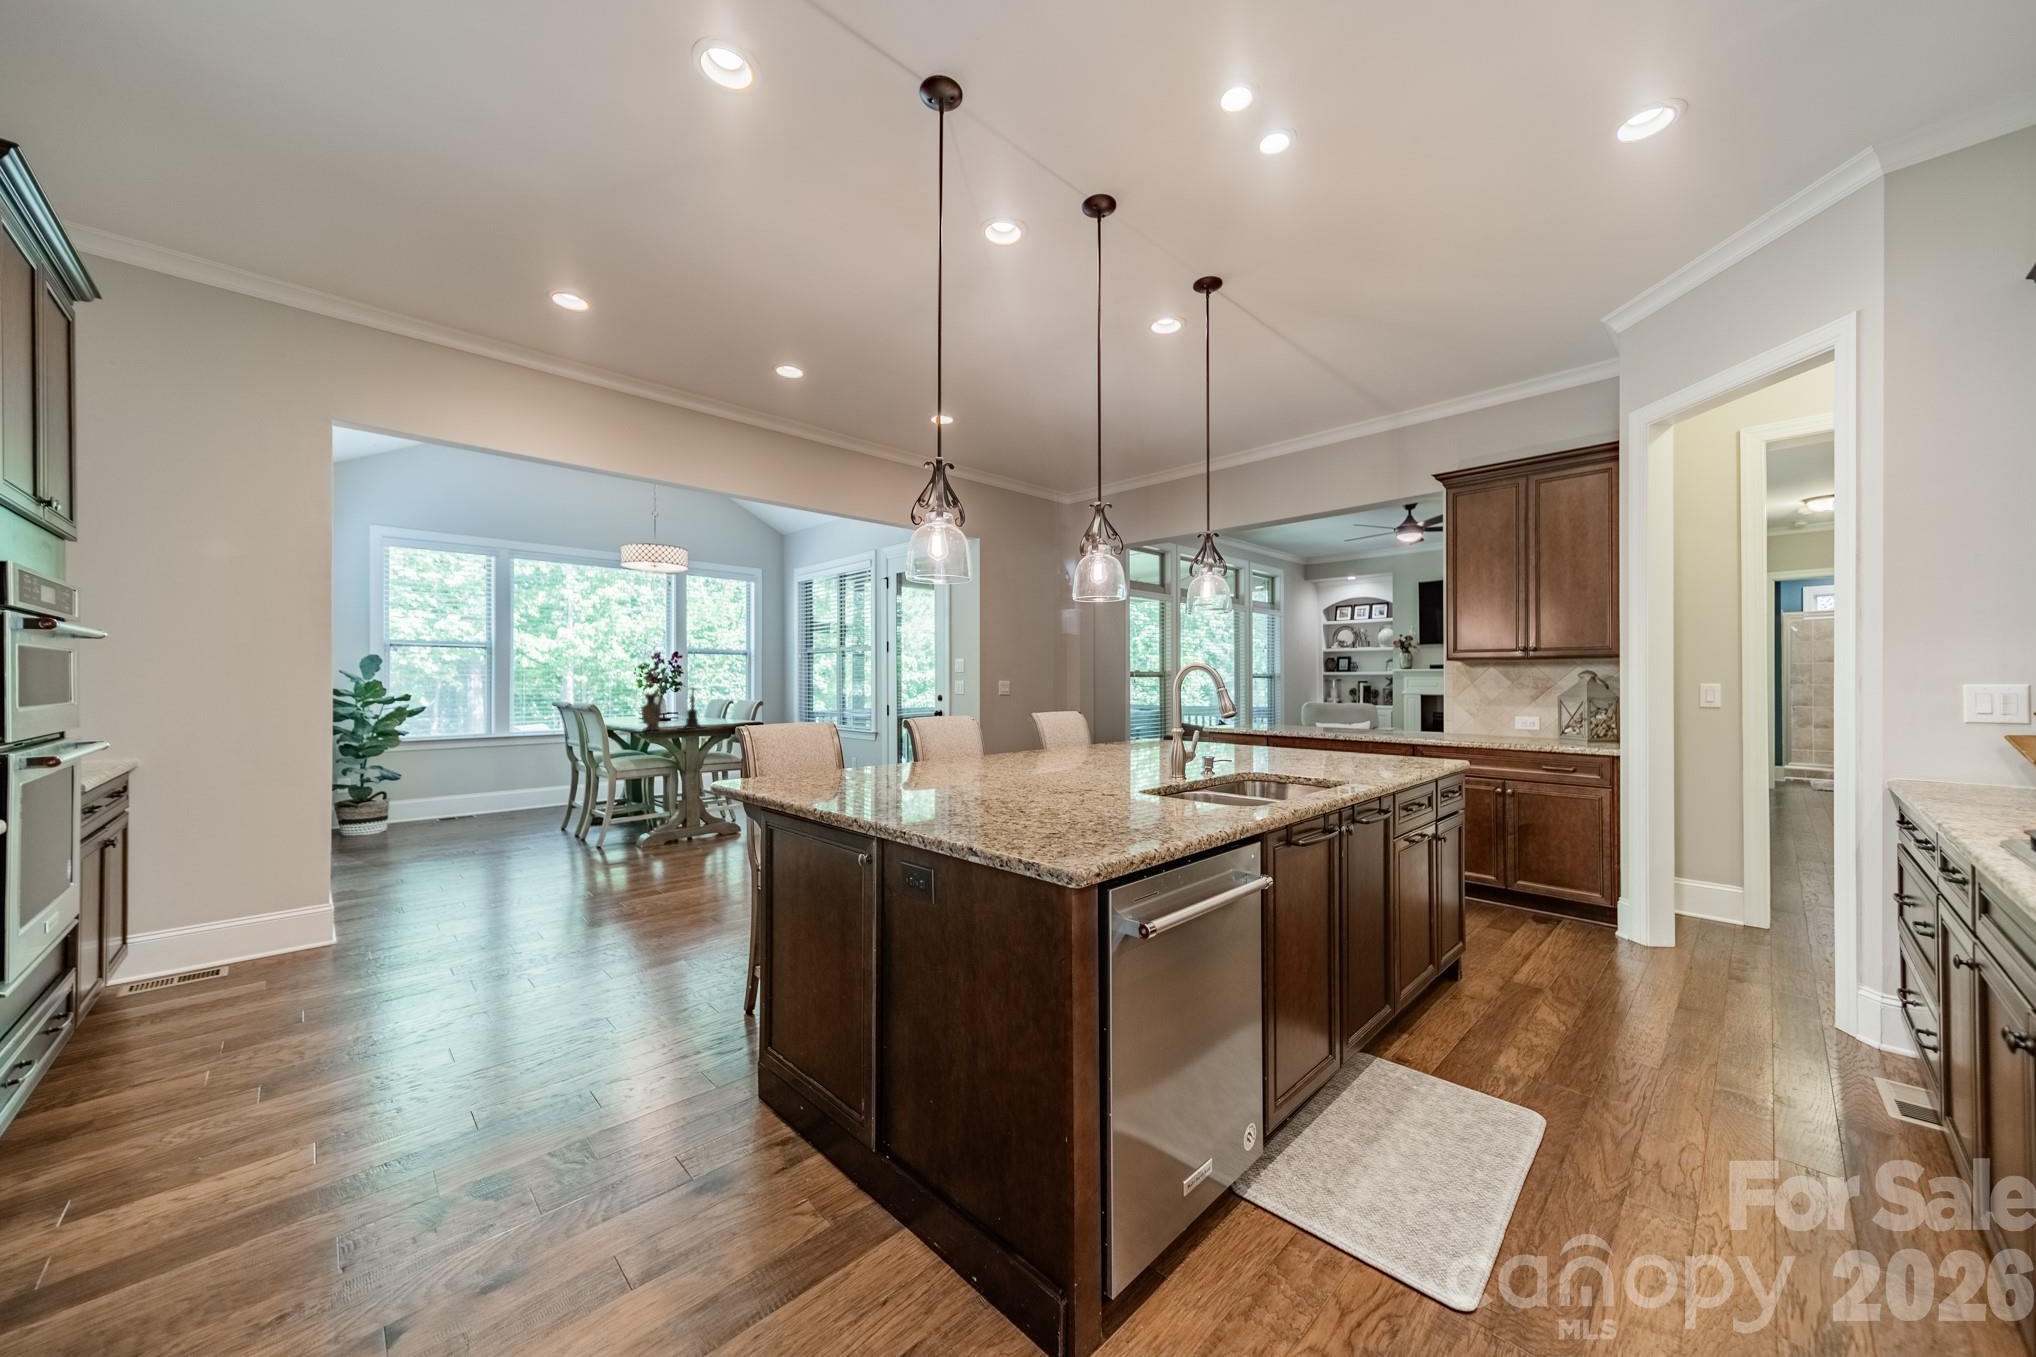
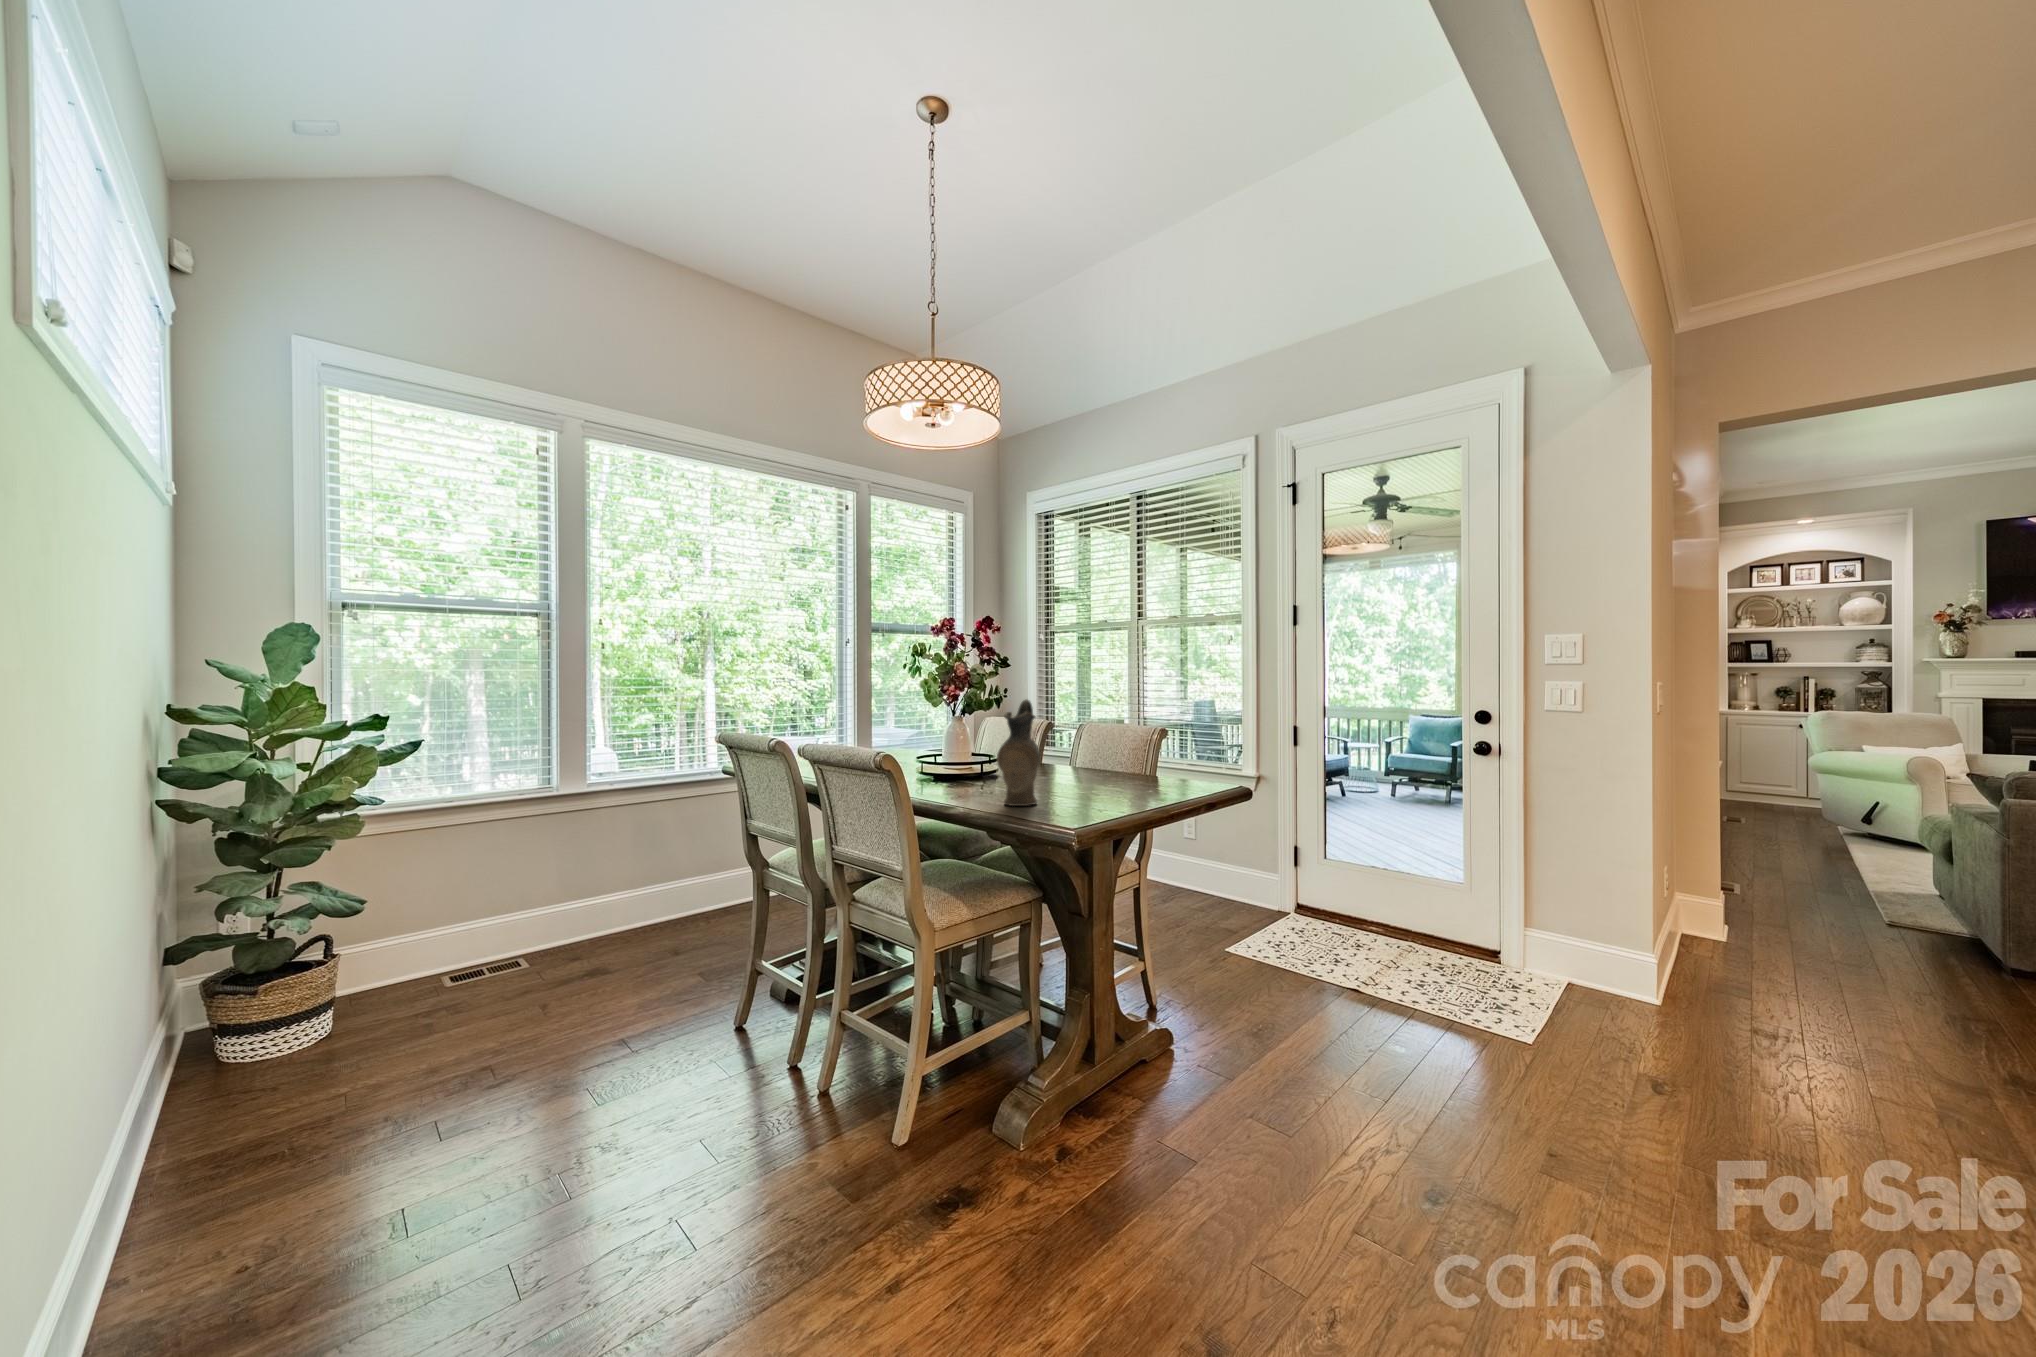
candle holder: present [684,687,701,729] -> none [1042,681,1103,796]

